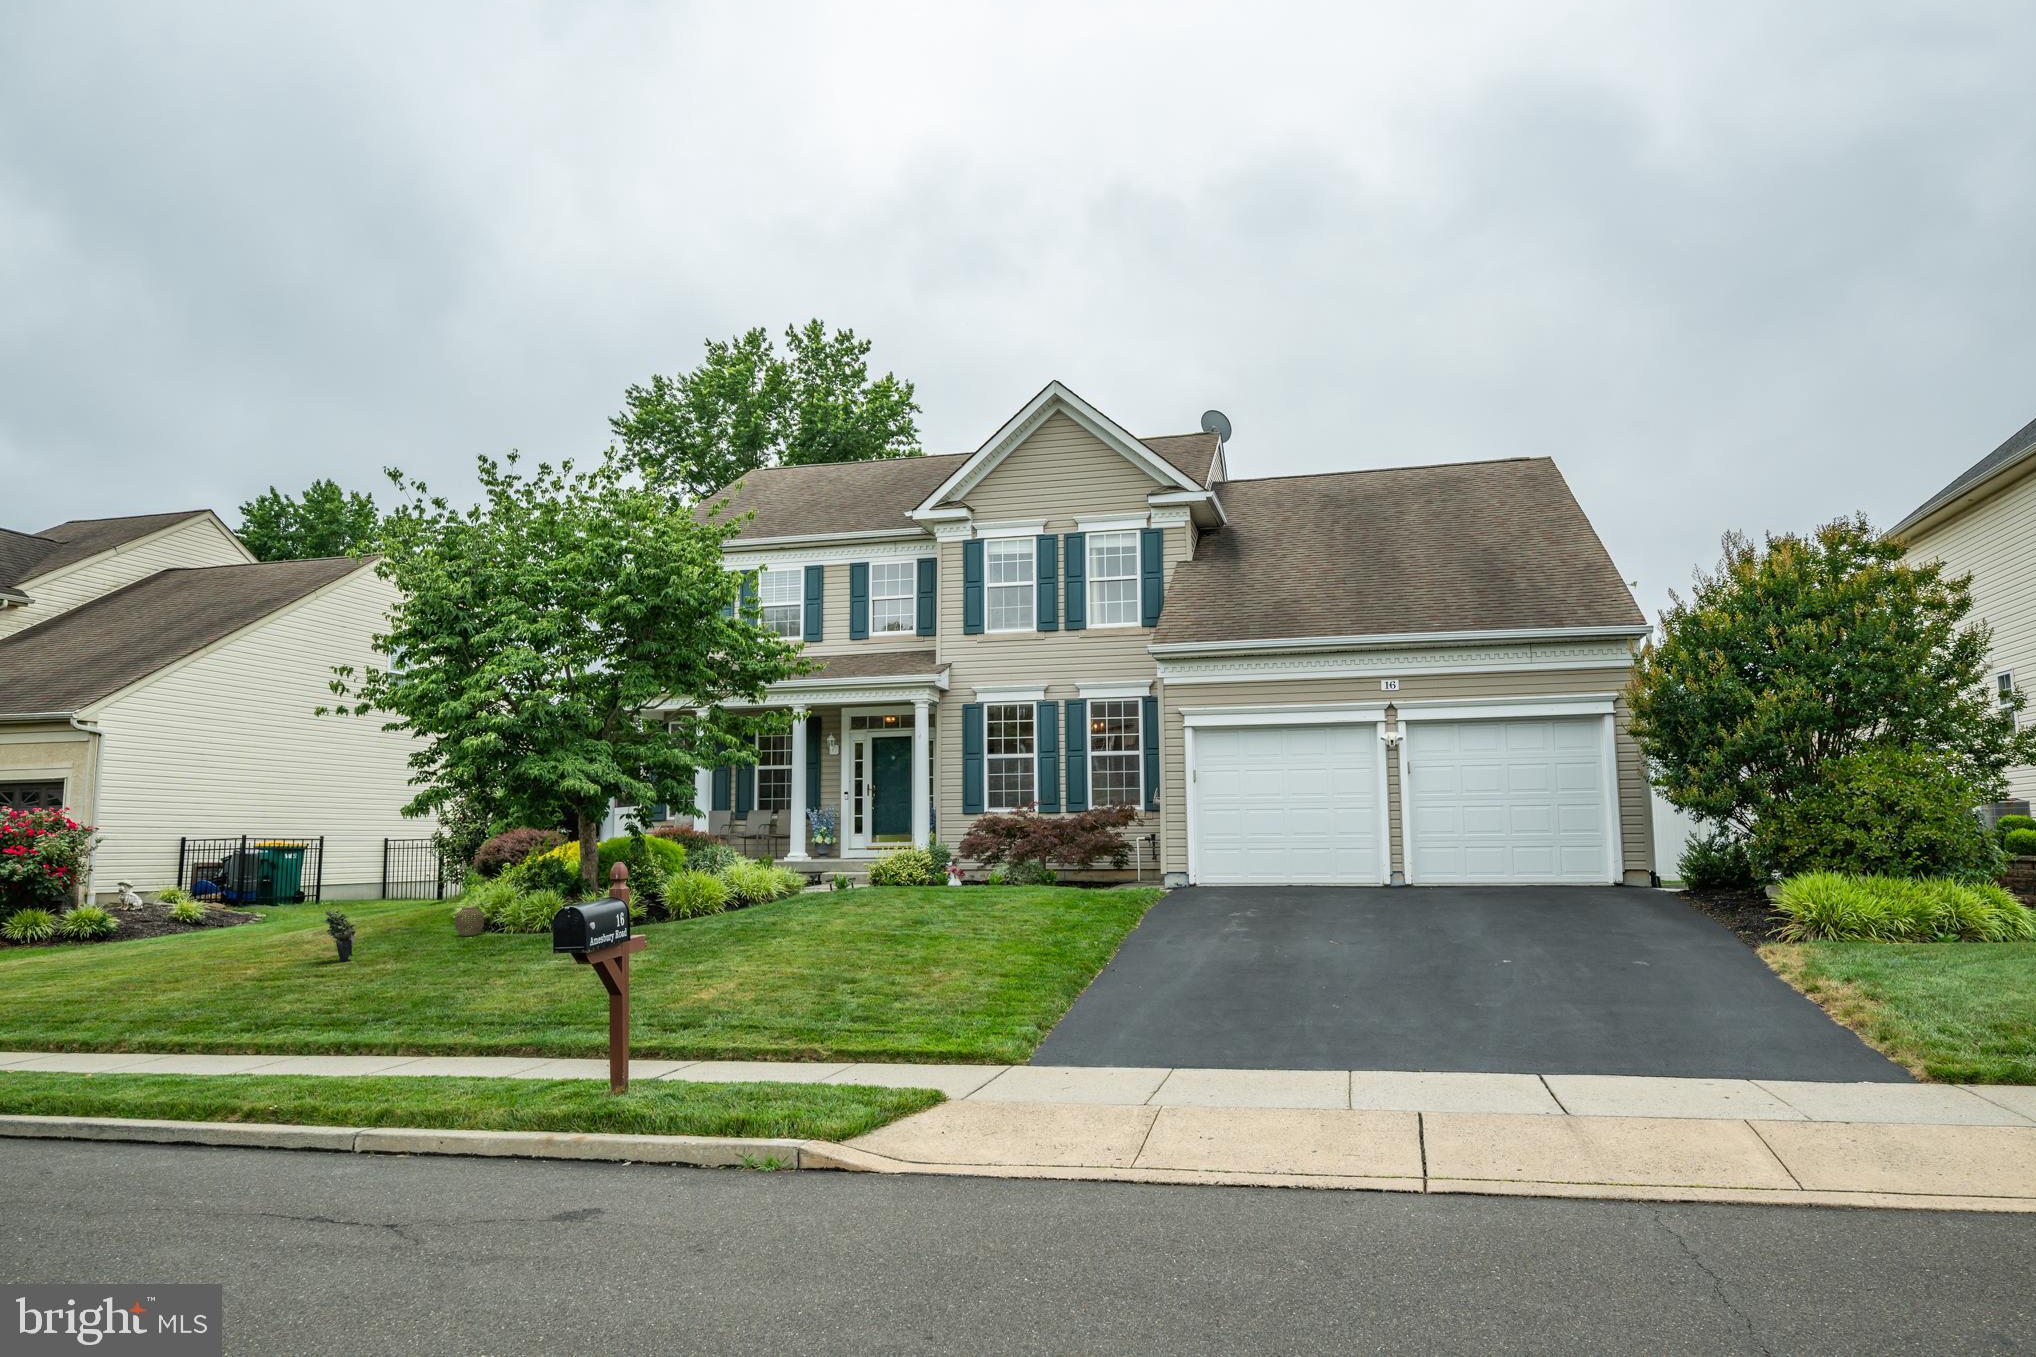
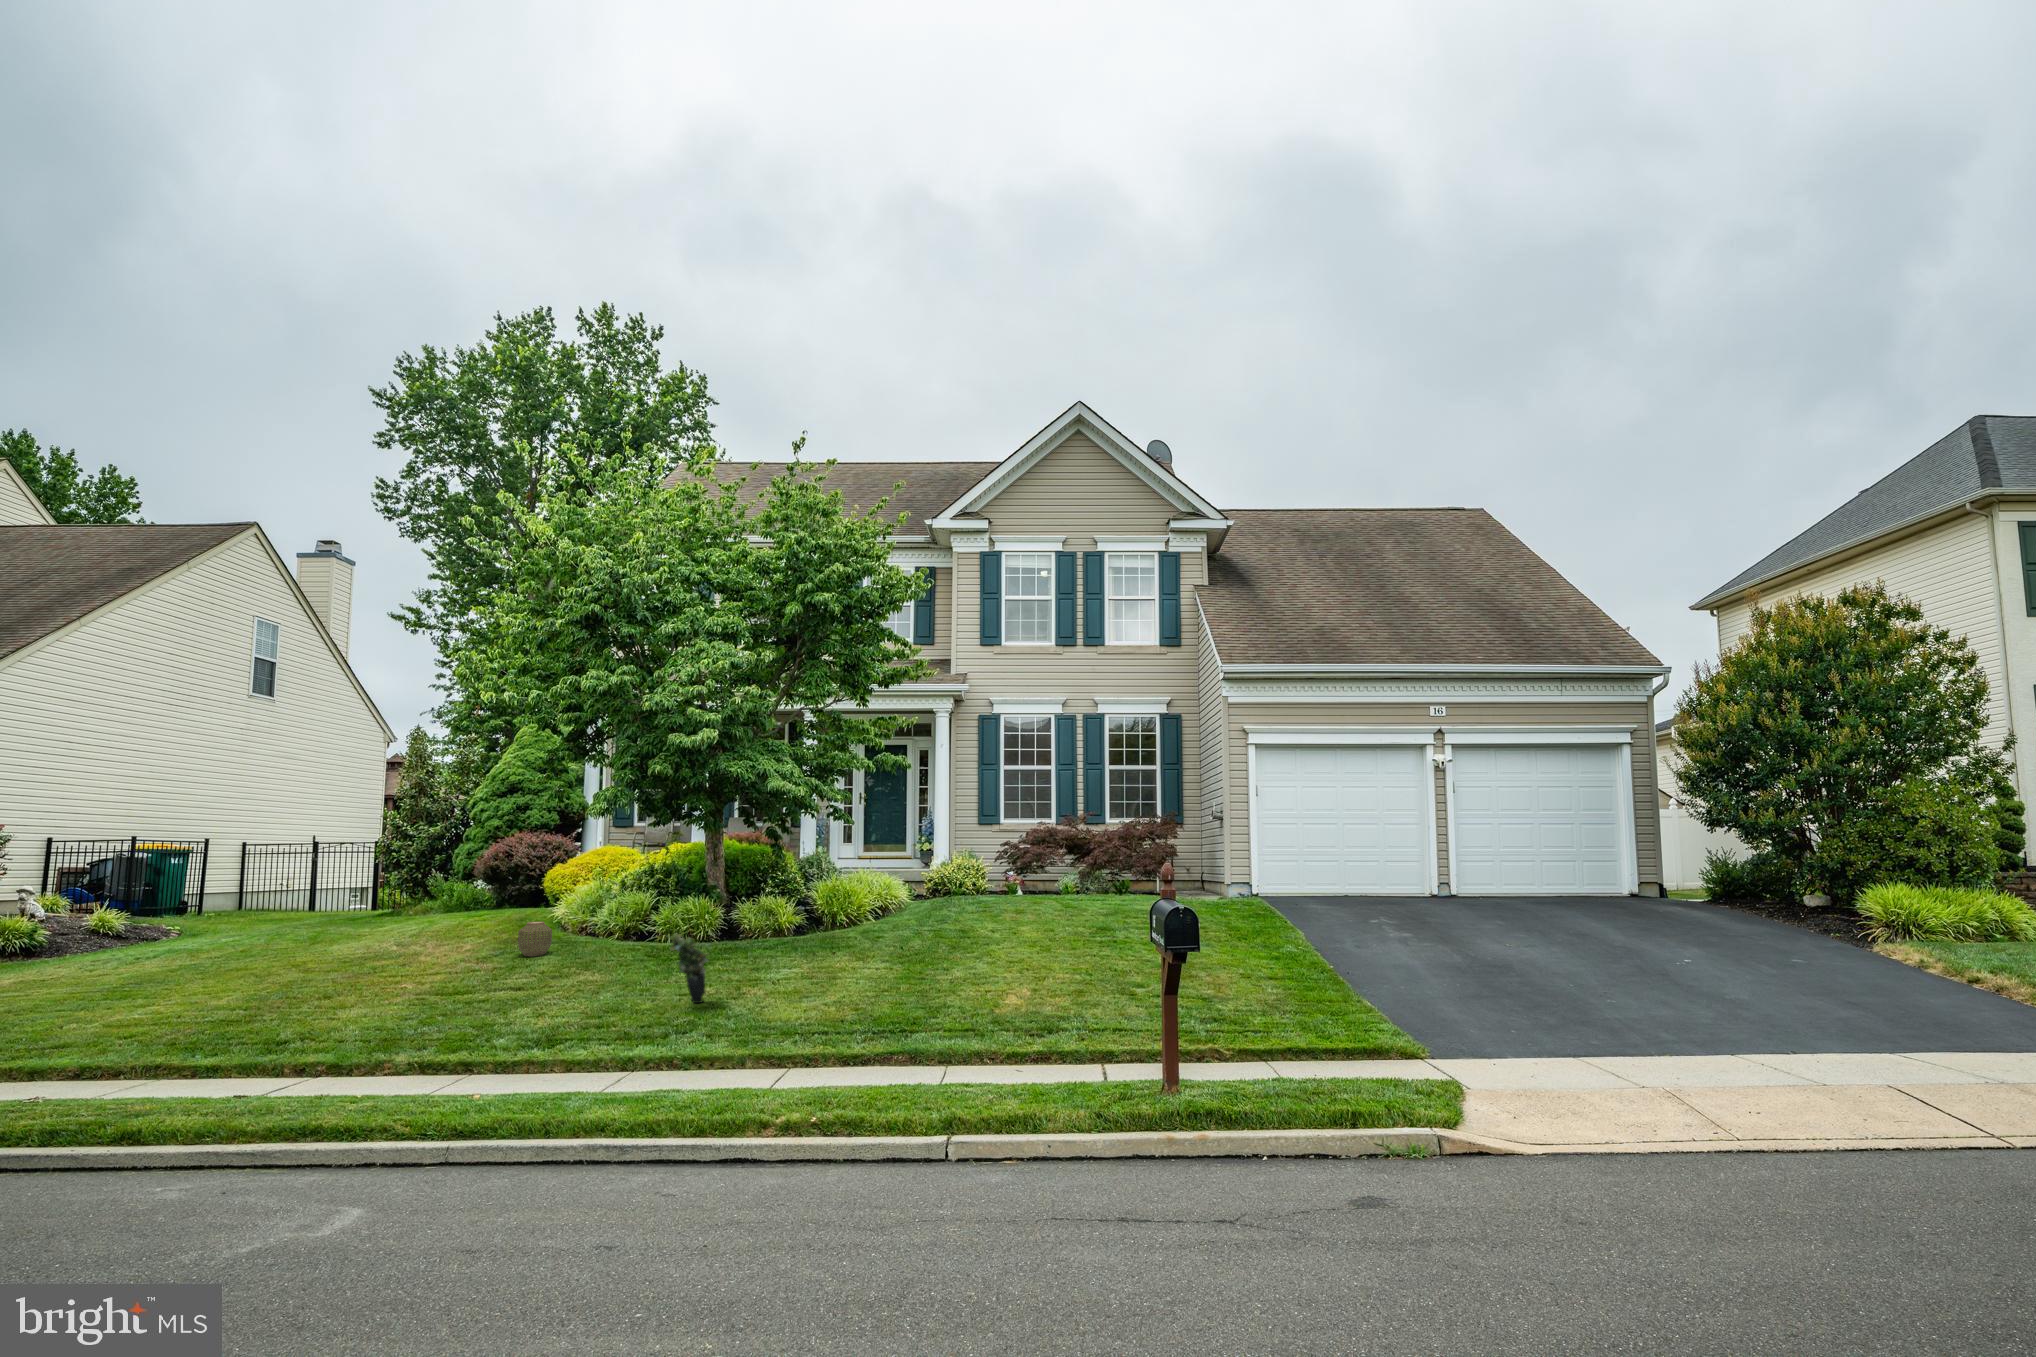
potted plant: present [323,909,356,962] -> present [668,933,708,1003]

